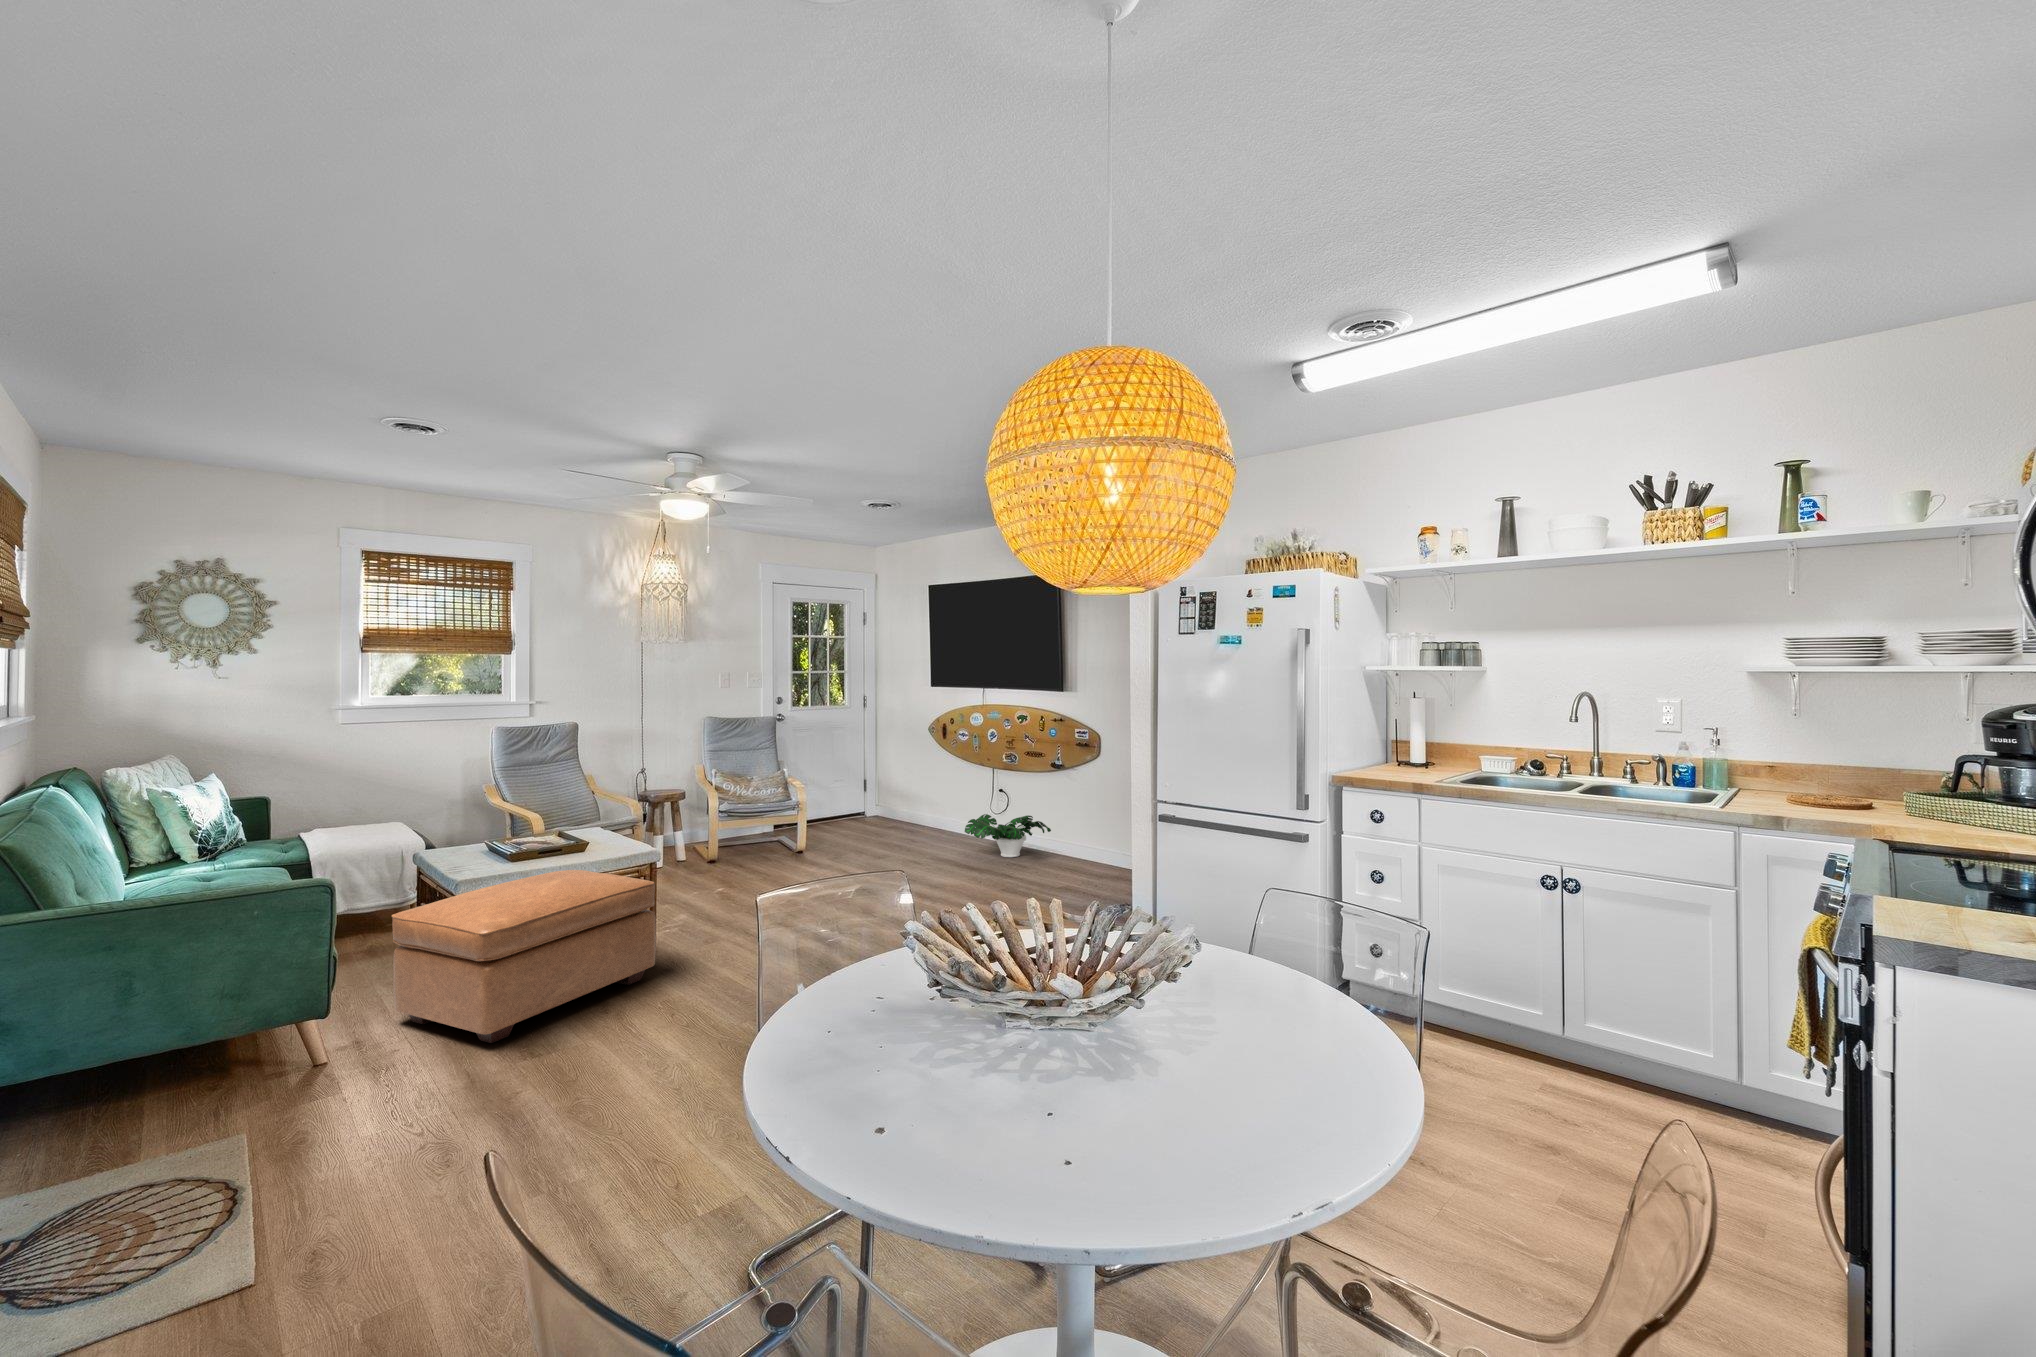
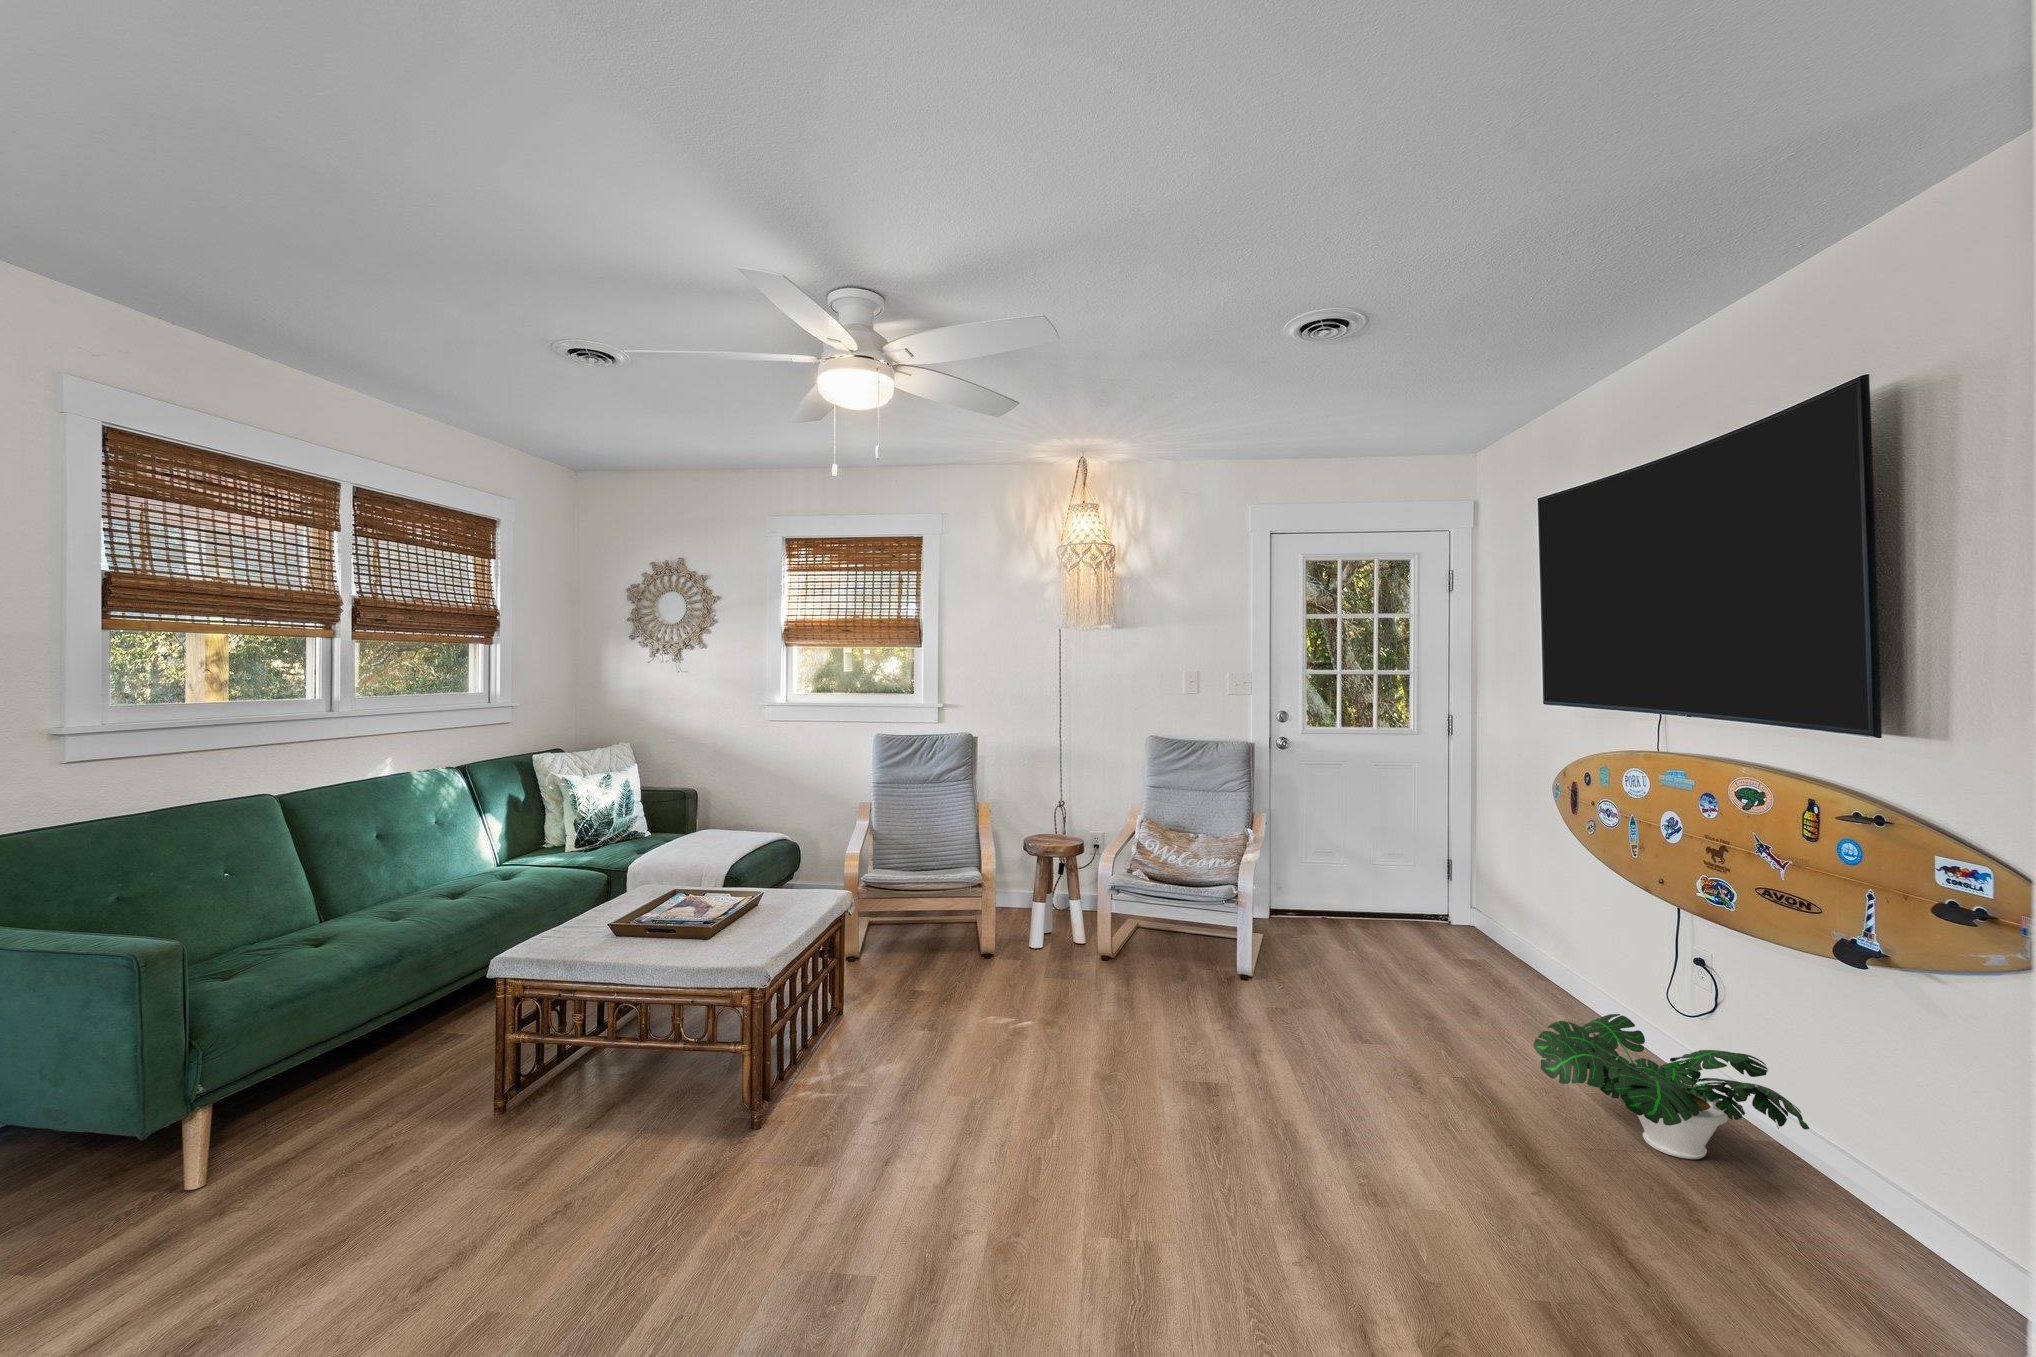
ottoman: present [392,870,656,1043] -> none [311,955,681,1220]

